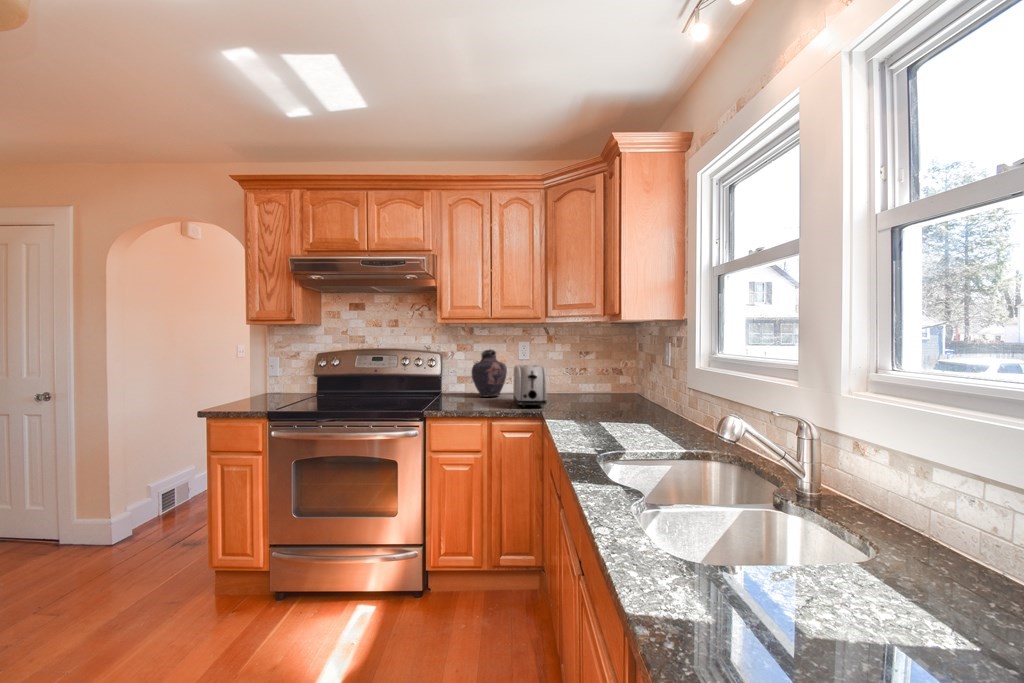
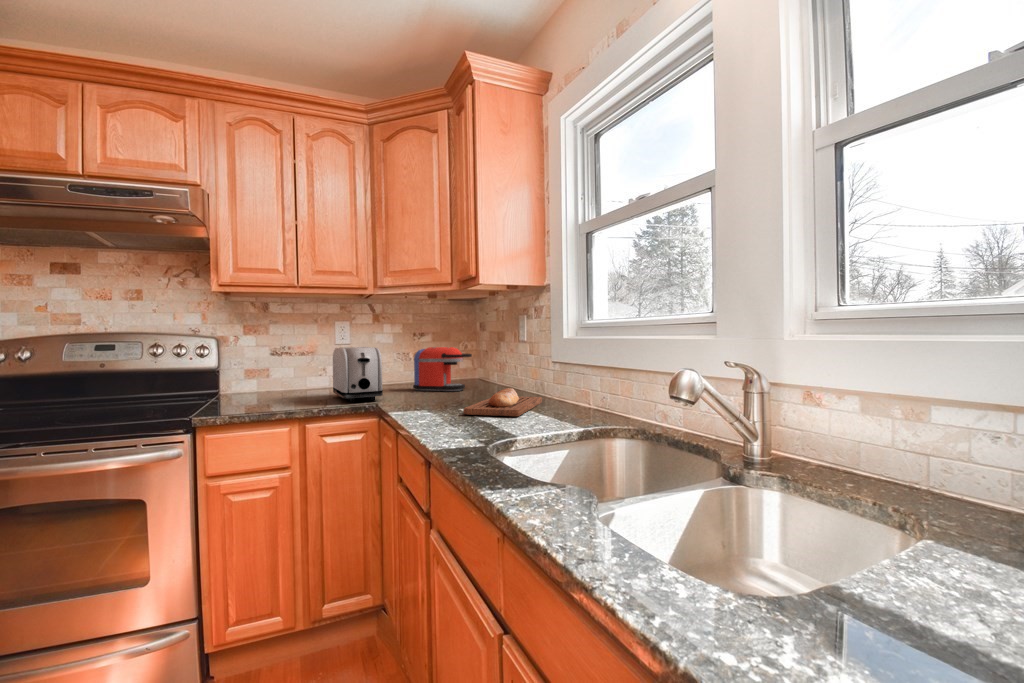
vase: present [472,349,507,397] -> none [268,330,320,394]
coffee maker: none [575,366,623,404] -> present [413,347,472,391]
bread loaf: none [598,407,673,433] -> present [463,388,542,416]

